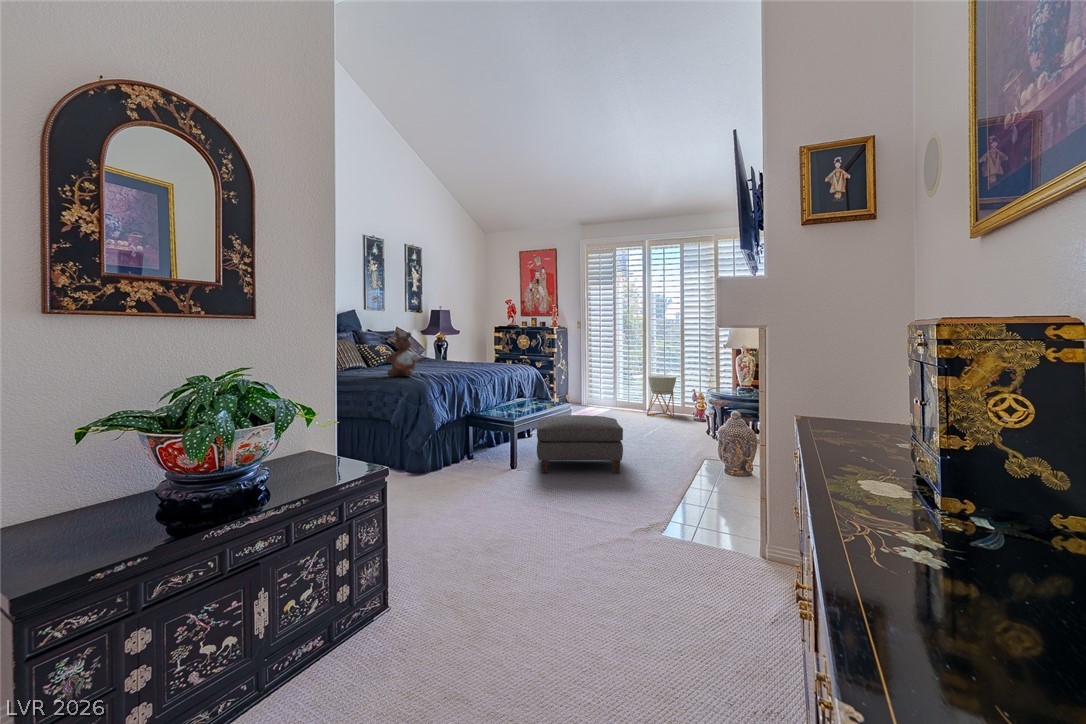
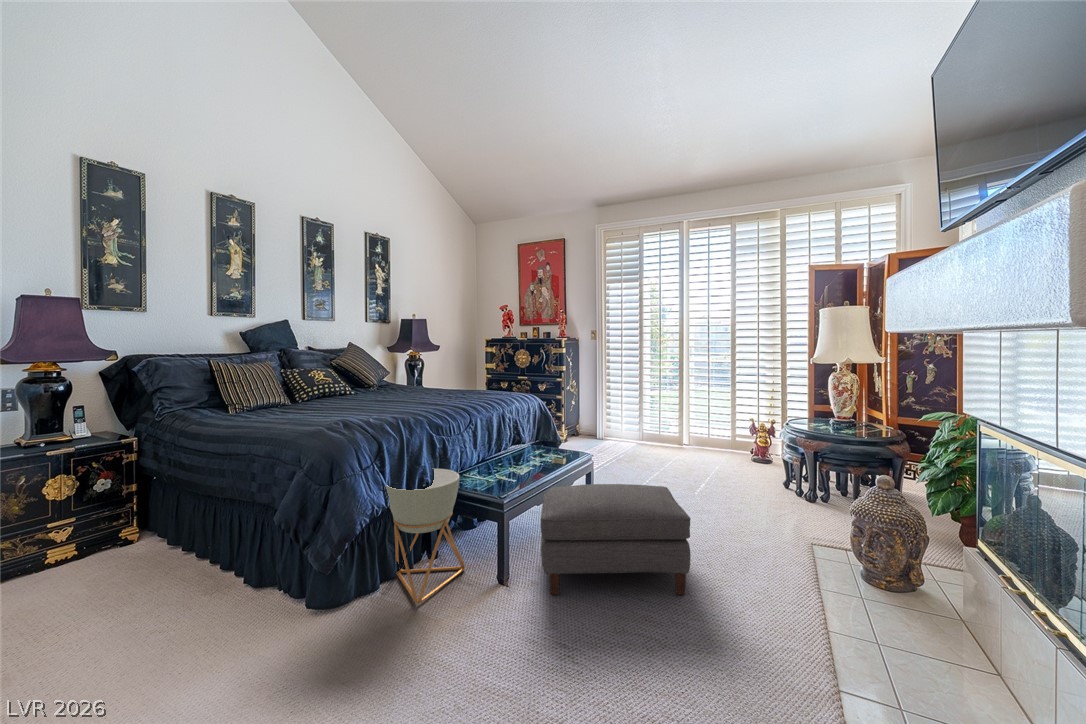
stuffed bear: present [385,332,422,377] -> none [281,354,347,433]
planter: present [647,375,676,418] -> present [386,469,465,603]

